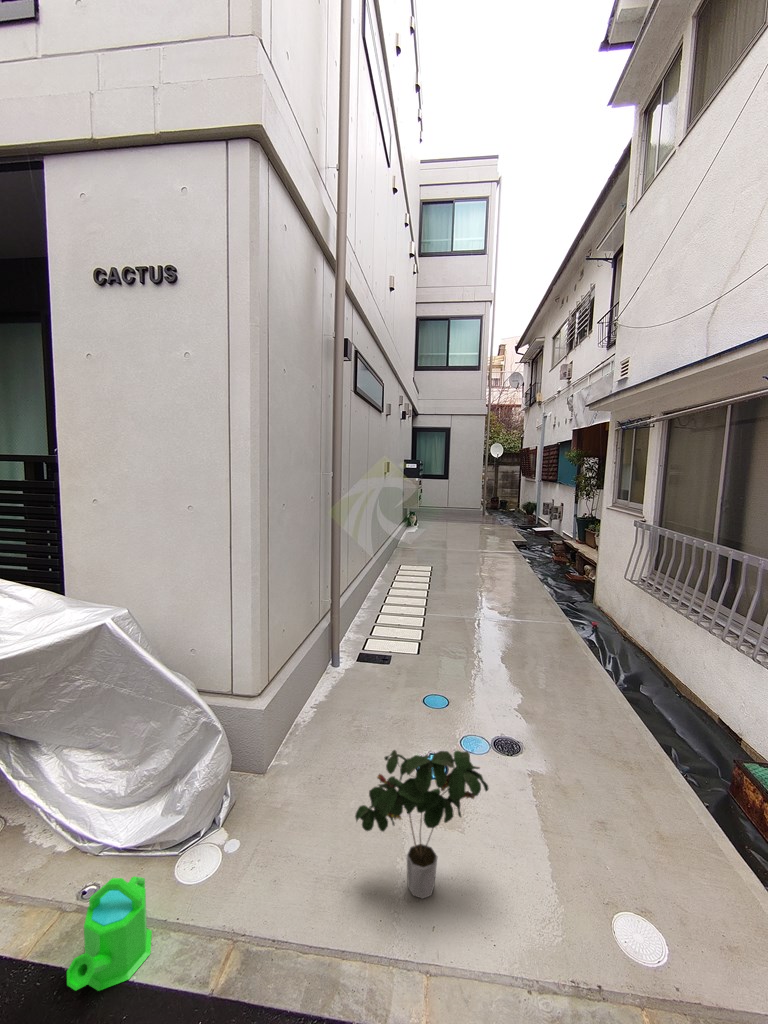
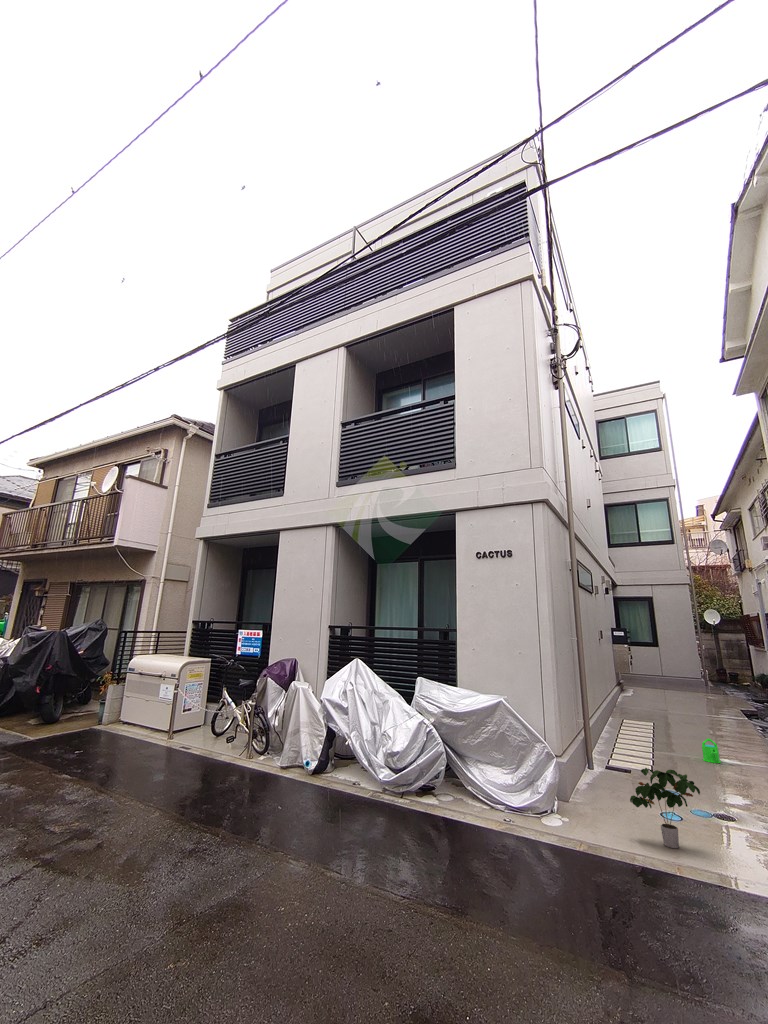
watering can: present [67,877,152,991] -> present [702,739,721,763]

